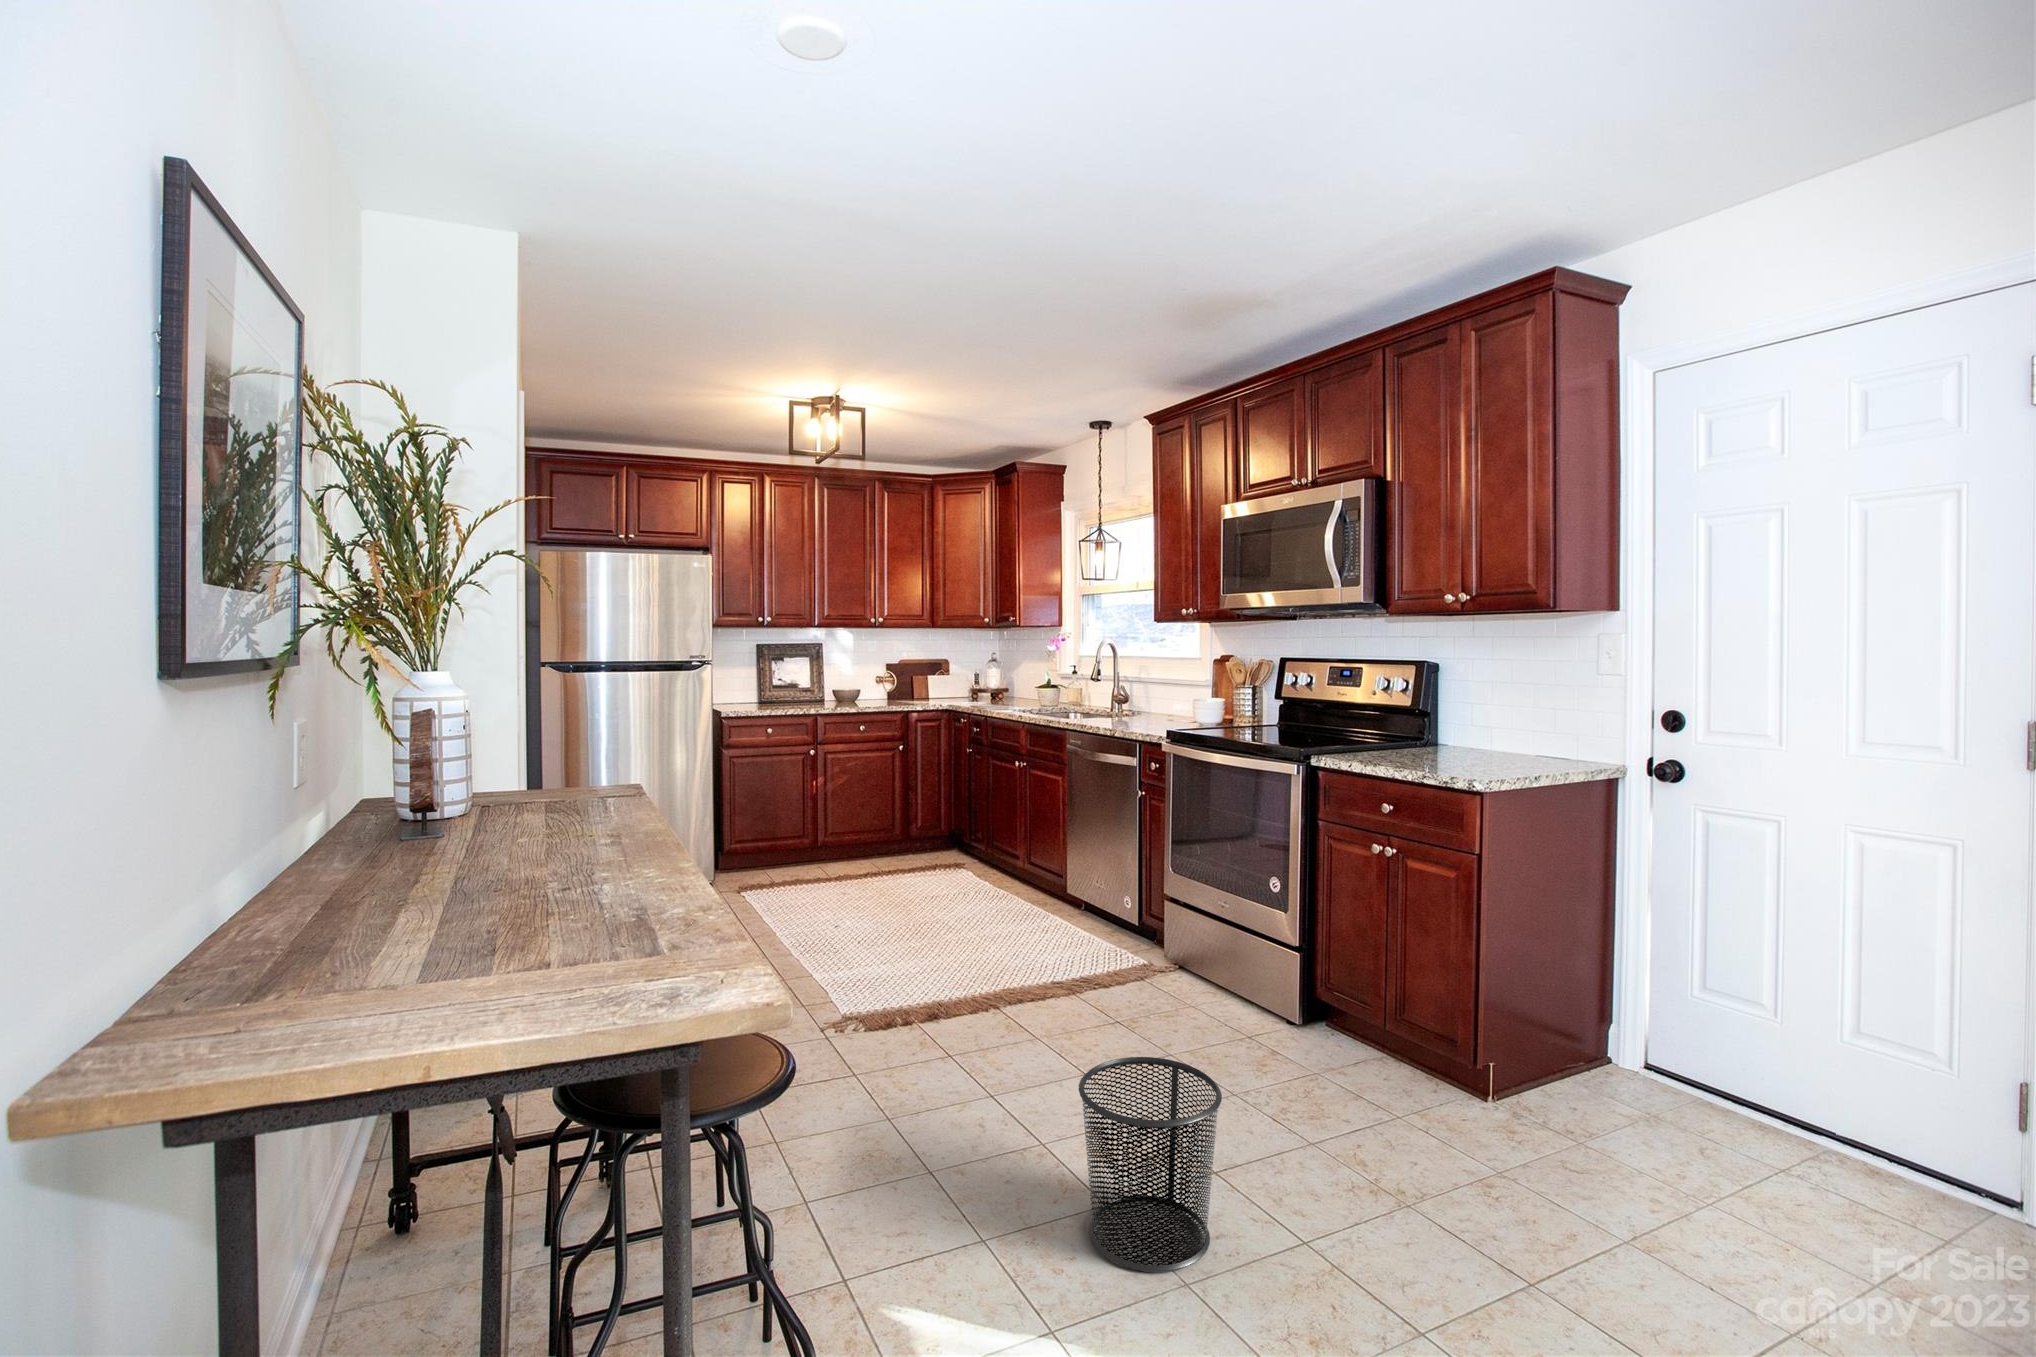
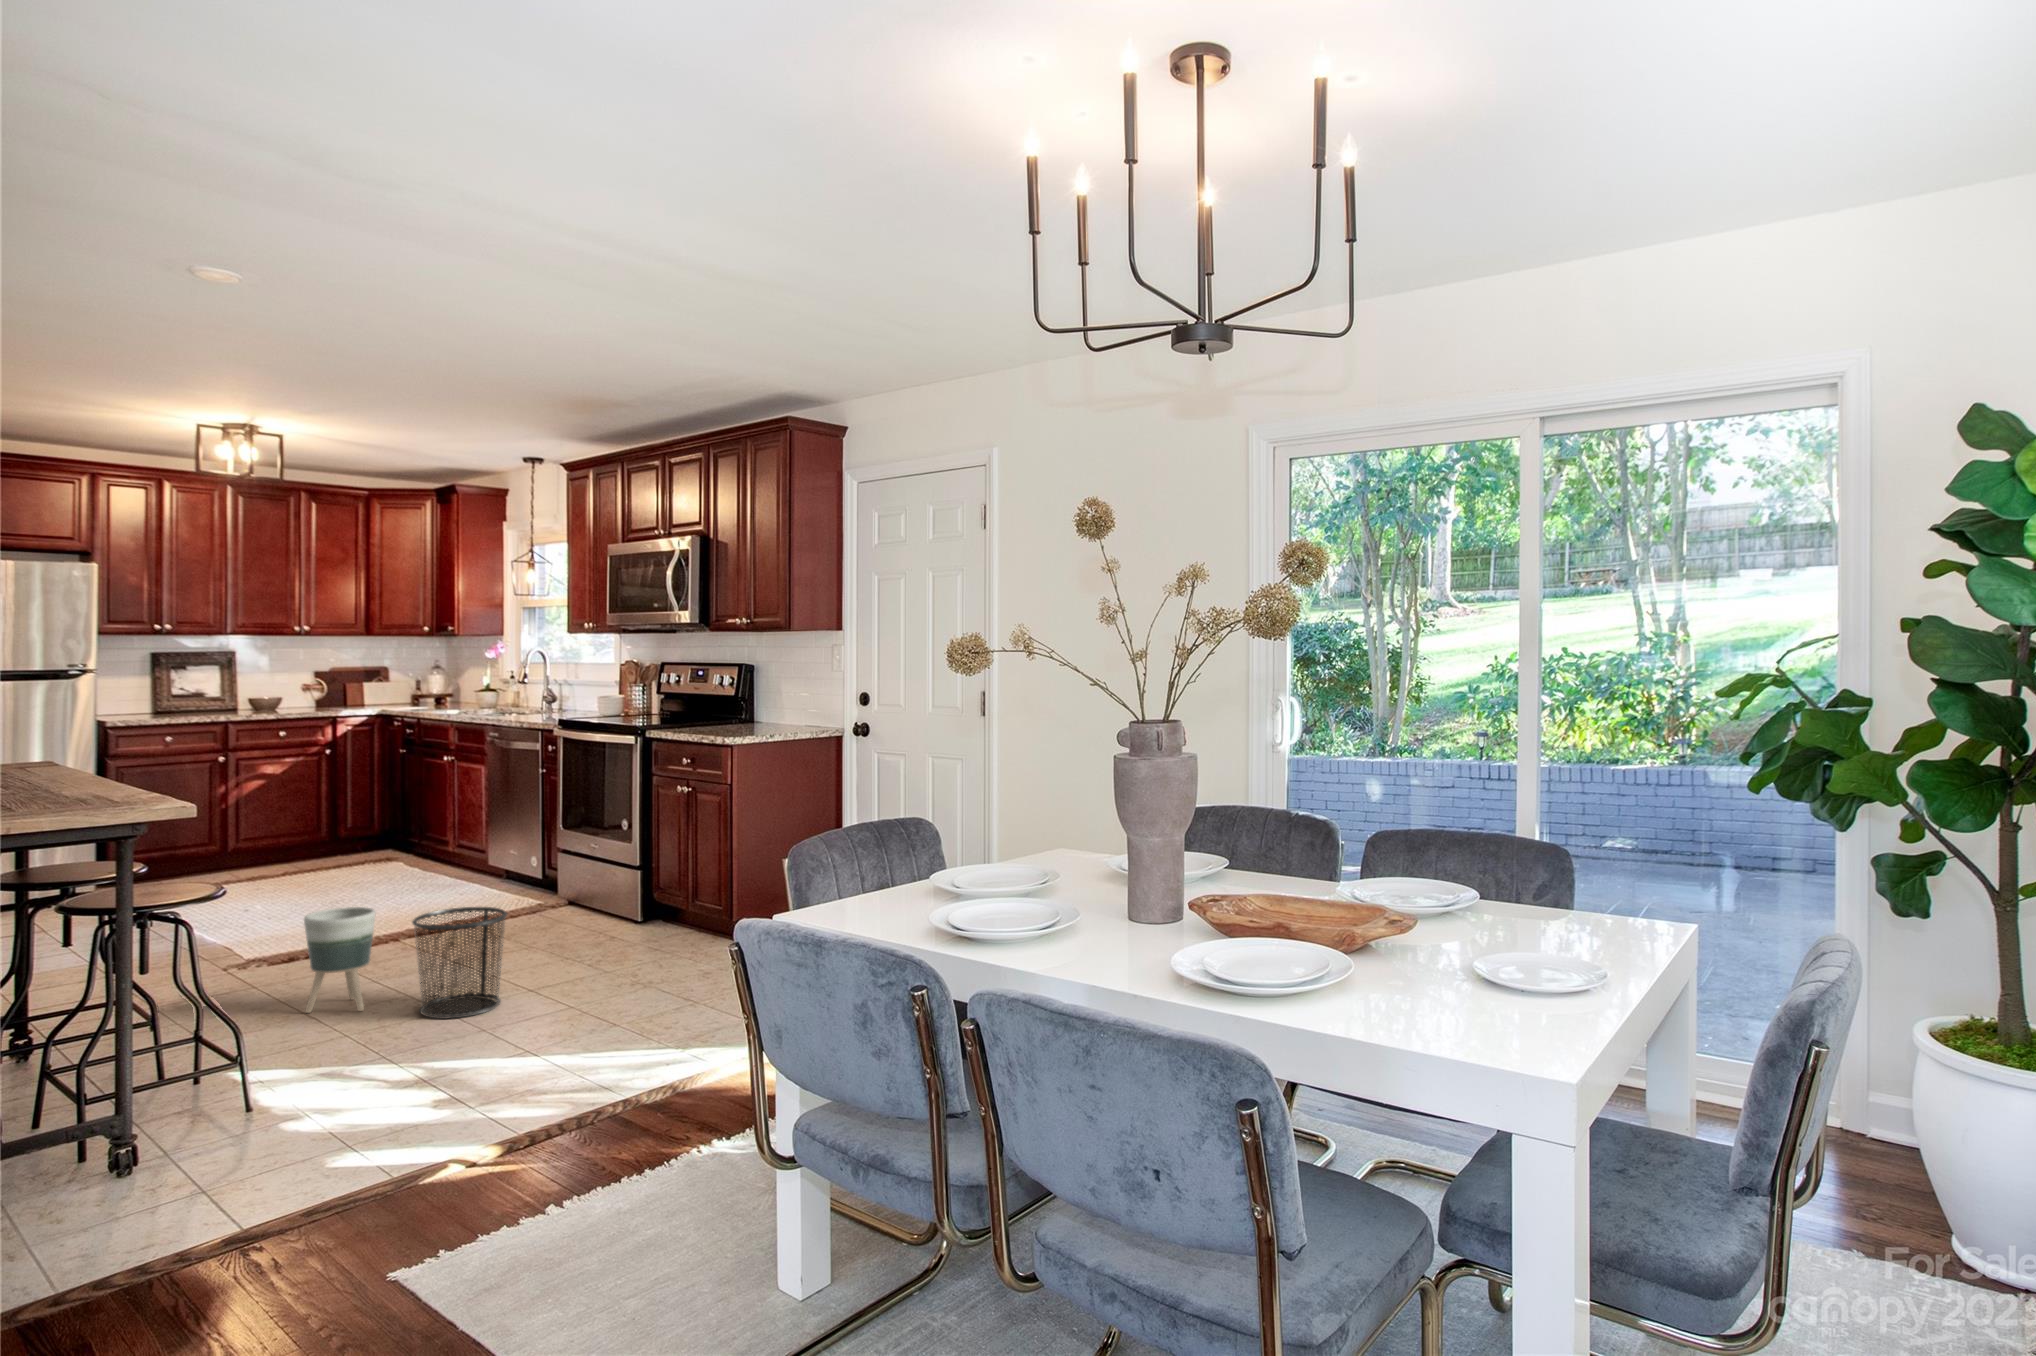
planter: none [924,1034,1019,1214] -> present [304,907,375,1013]

